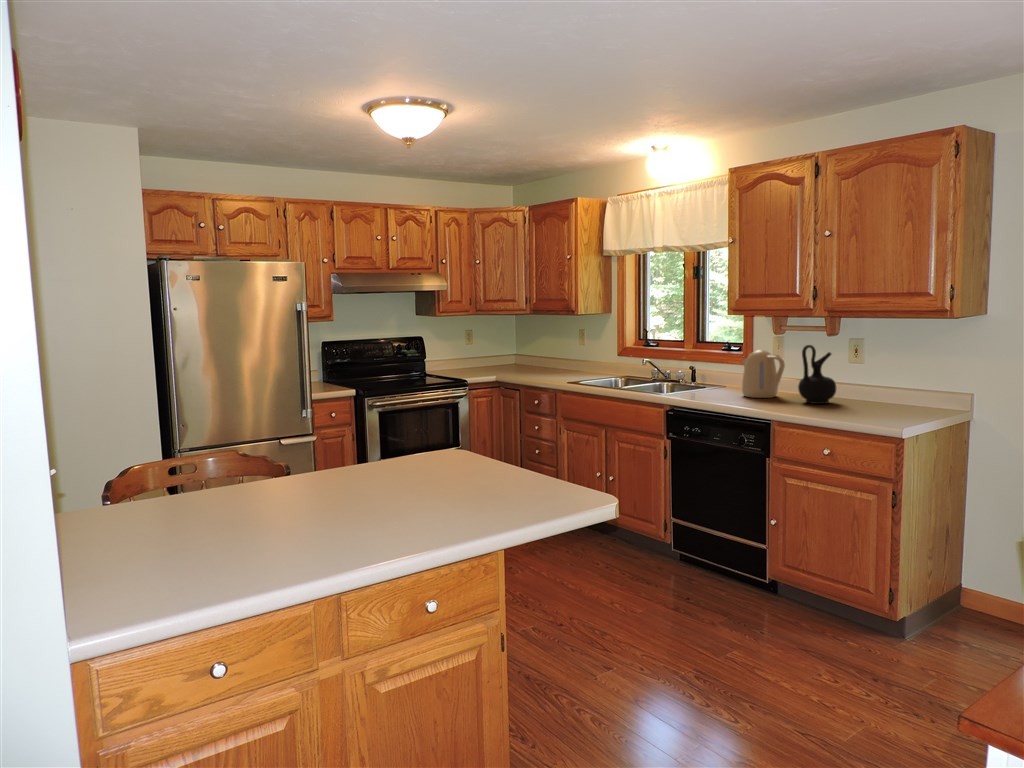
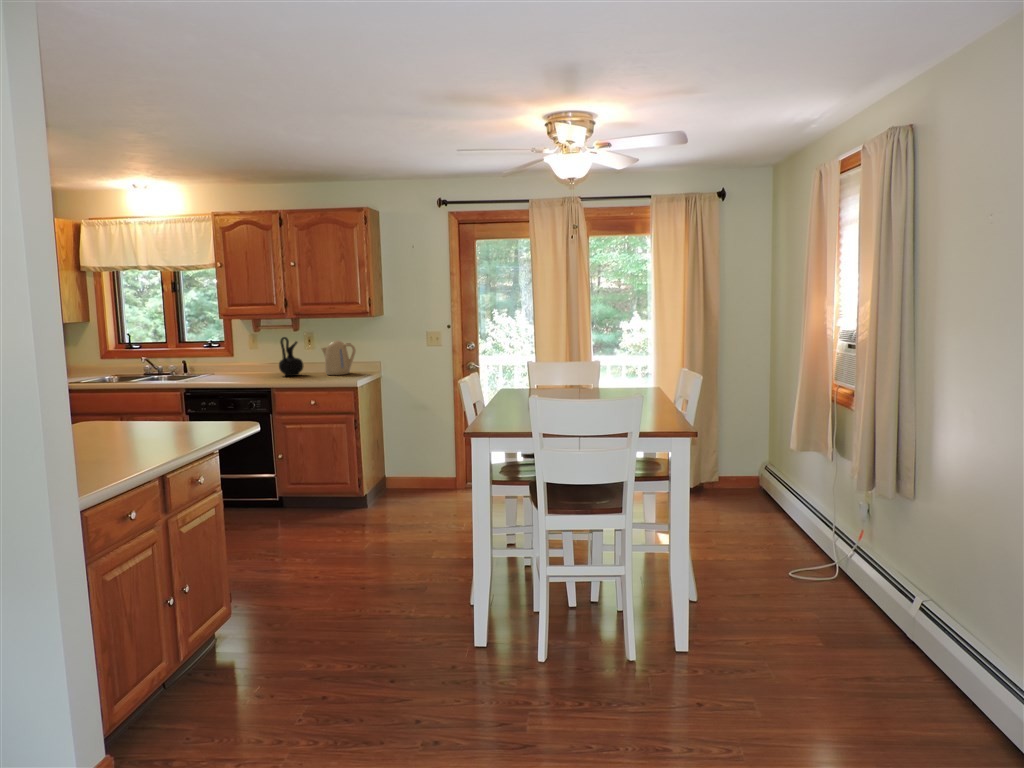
kettle: present [742,350,785,398] -> present [322,340,356,375]

